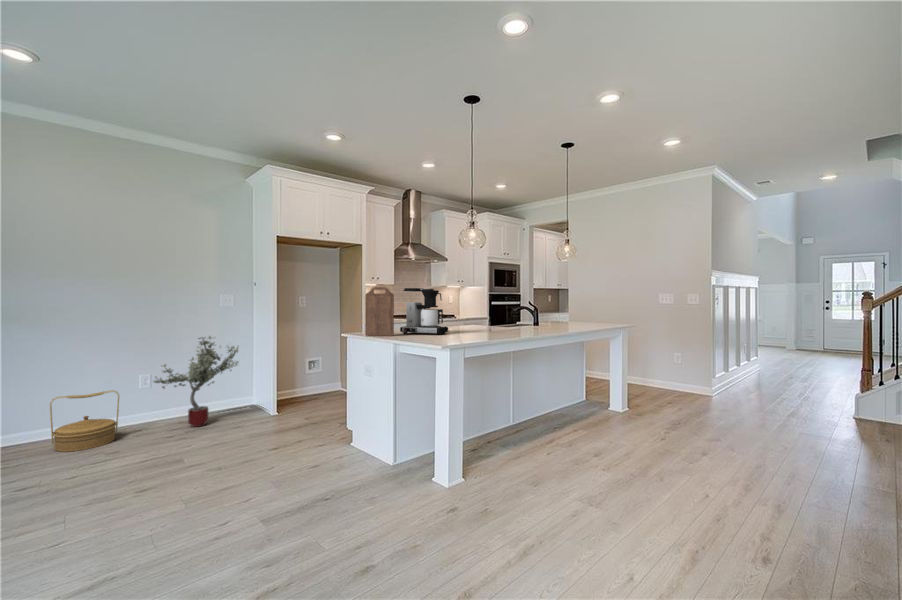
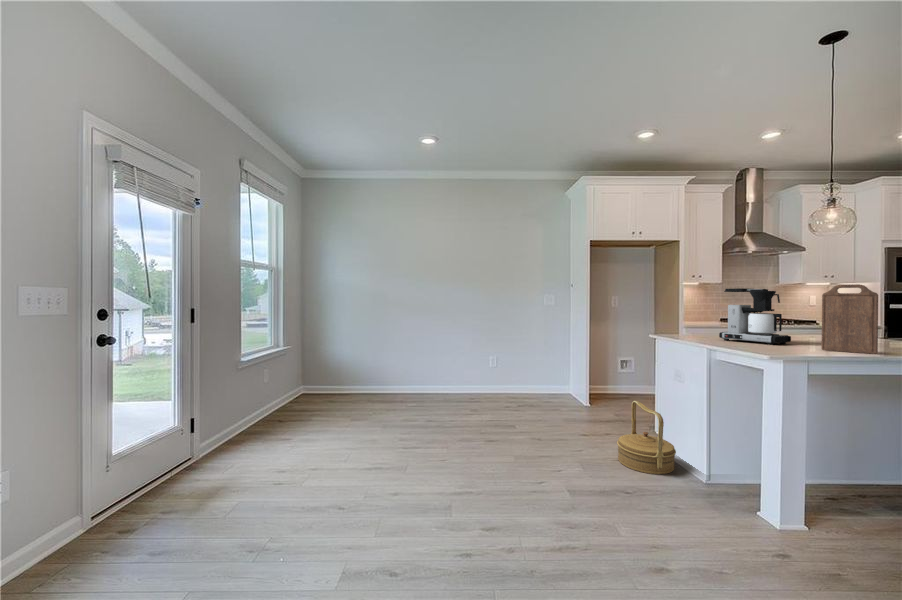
cutting board: present [365,287,394,336] -> present [822,284,878,354]
potted tree: present [154,336,239,427] -> none [498,329,558,402]
woven basket: present [50,390,119,452] -> present [617,401,676,474]

